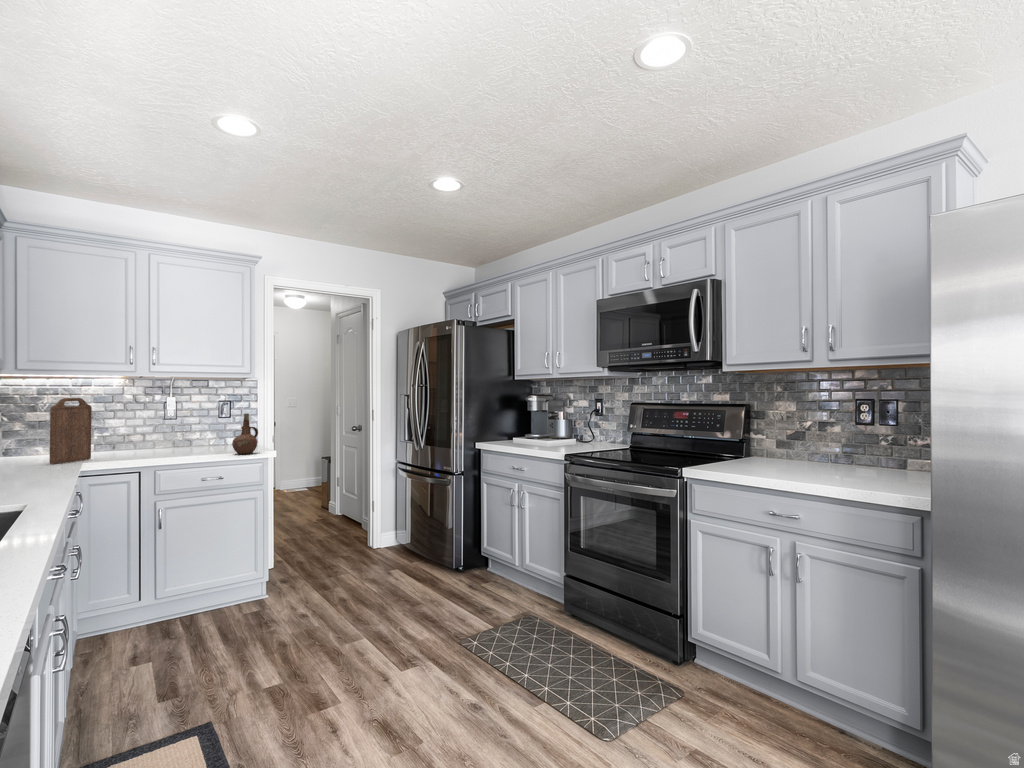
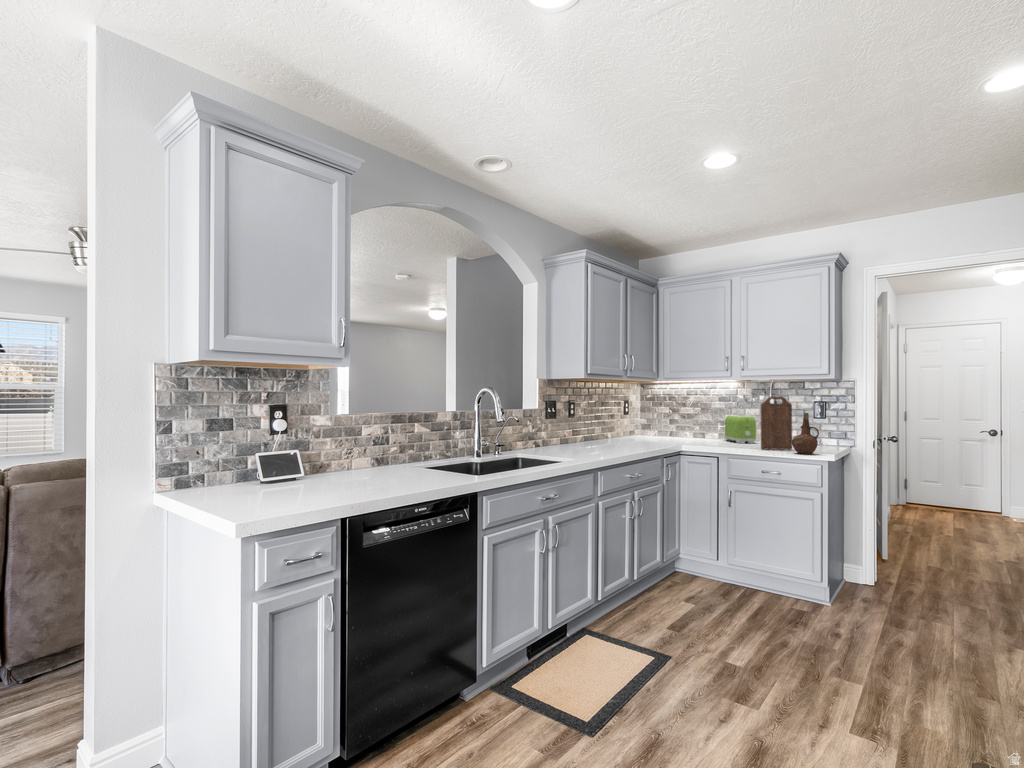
cutting board: present [50,398,92,464] -> present [761,397,792,449]
toaster: none [99,418,153,452] -> present [724,415,756,443]

